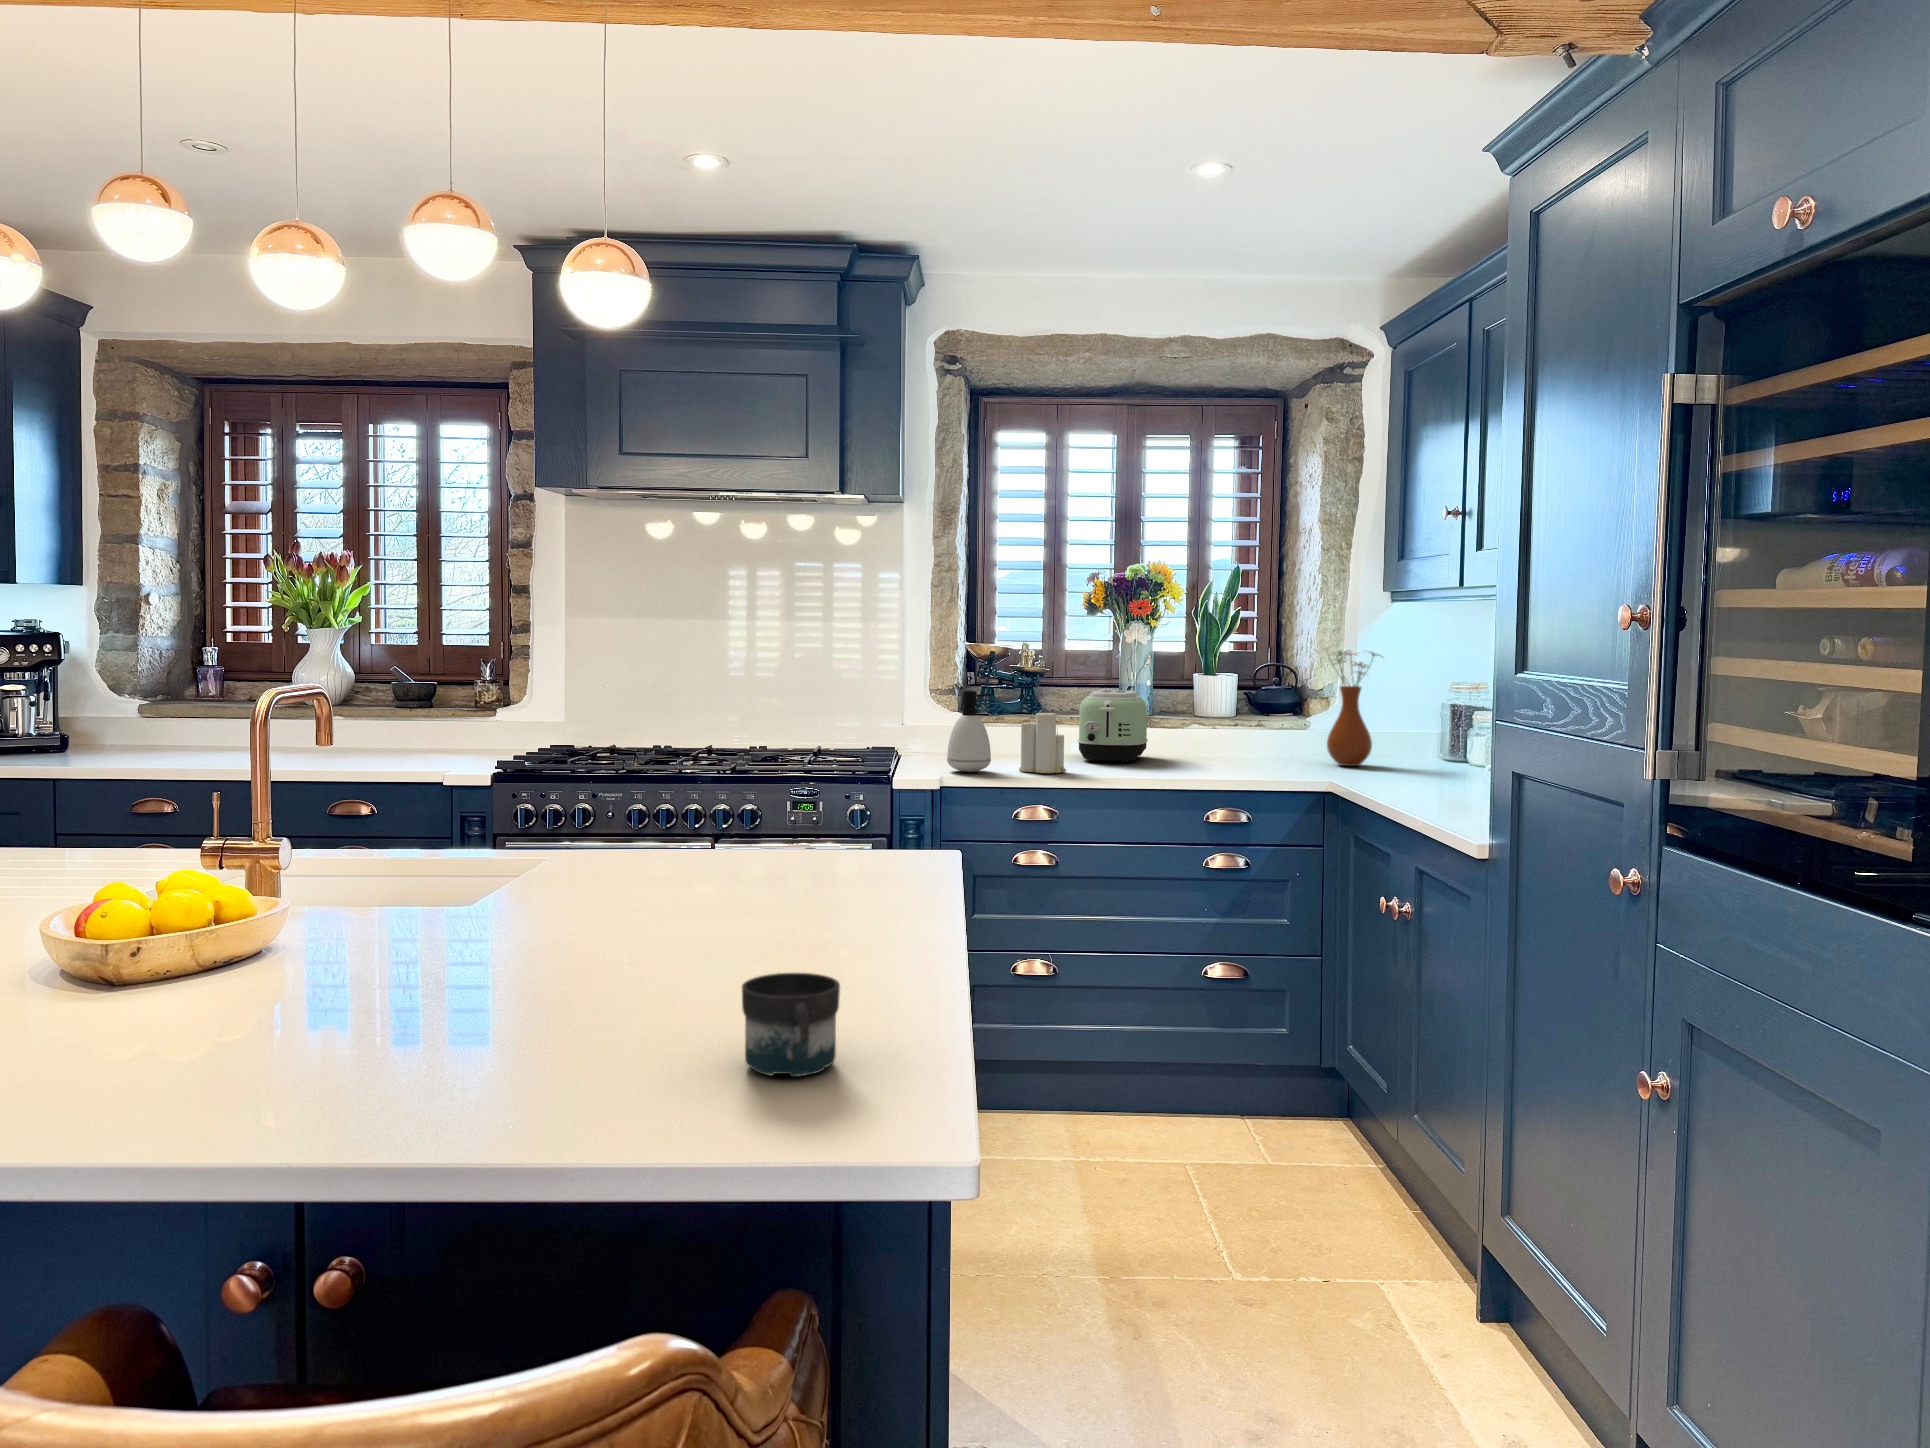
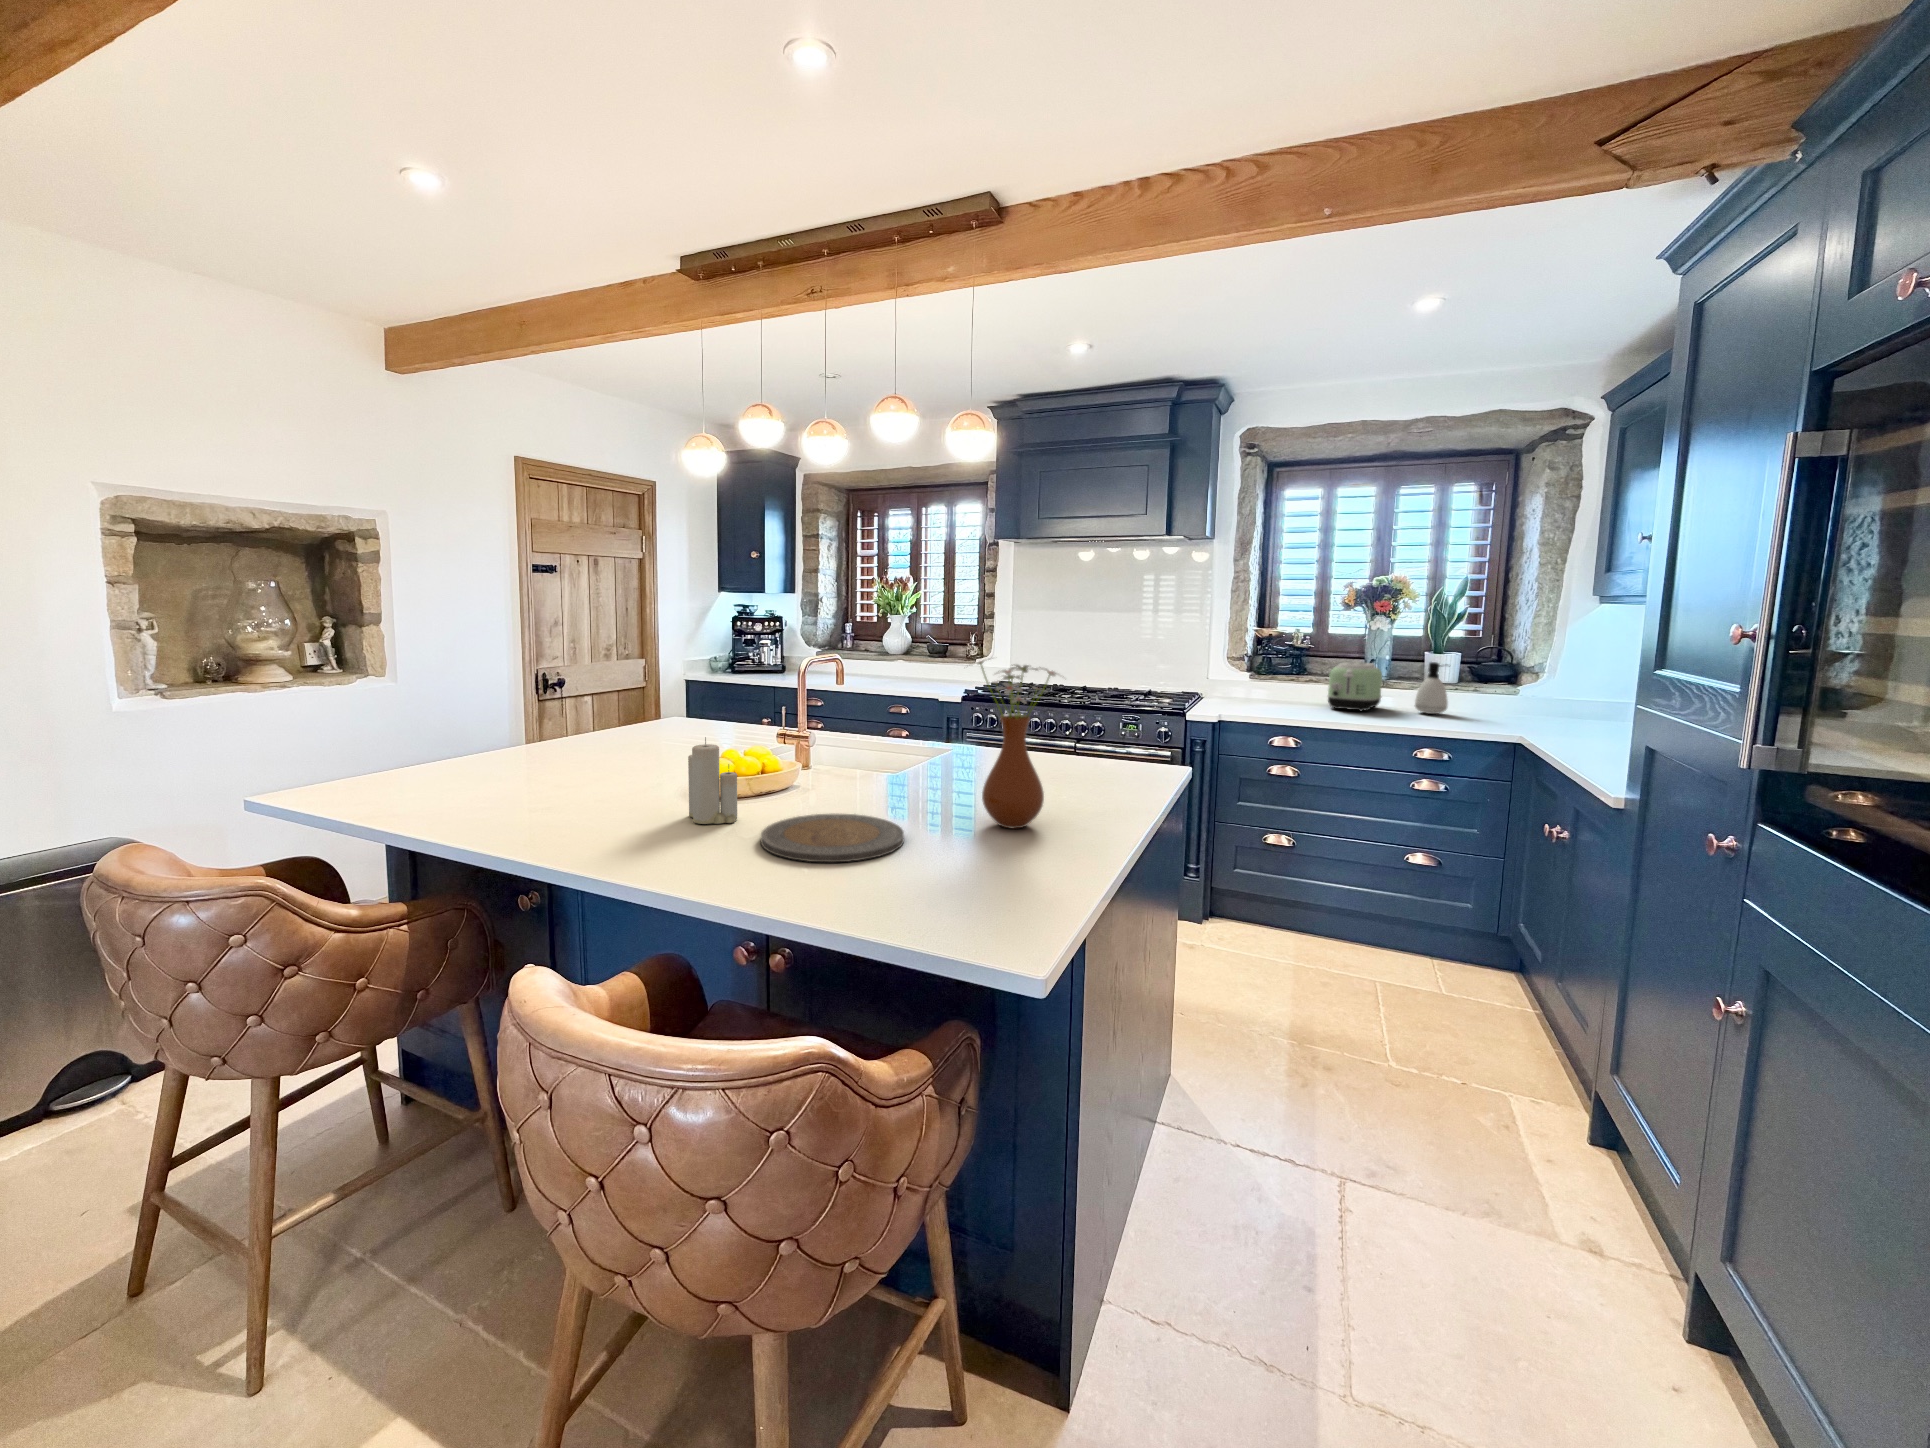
vase: present [1322,646,1383,766] -> present [977,661,1057,828]
soap dispenser: present [947,690,992,772] -> present [1415,662,1448,714]
candle: present [1019,712,1066,773] -> present [688,737,737,824]
mug: present [742,973,840,1077] -> none [954,836,1009,895]
plate: none [285,979,590,1073] -> present [761,814,904,862]

